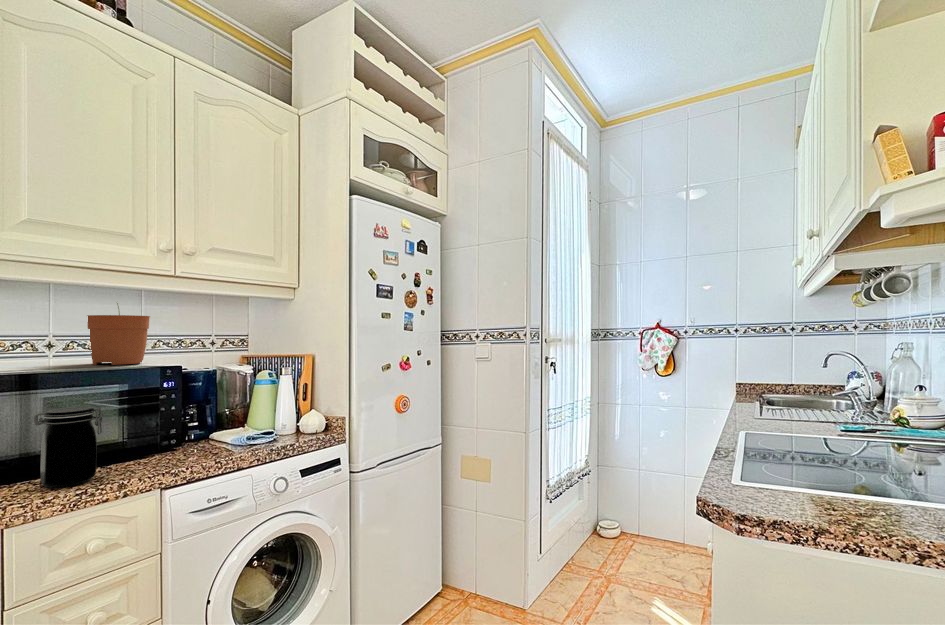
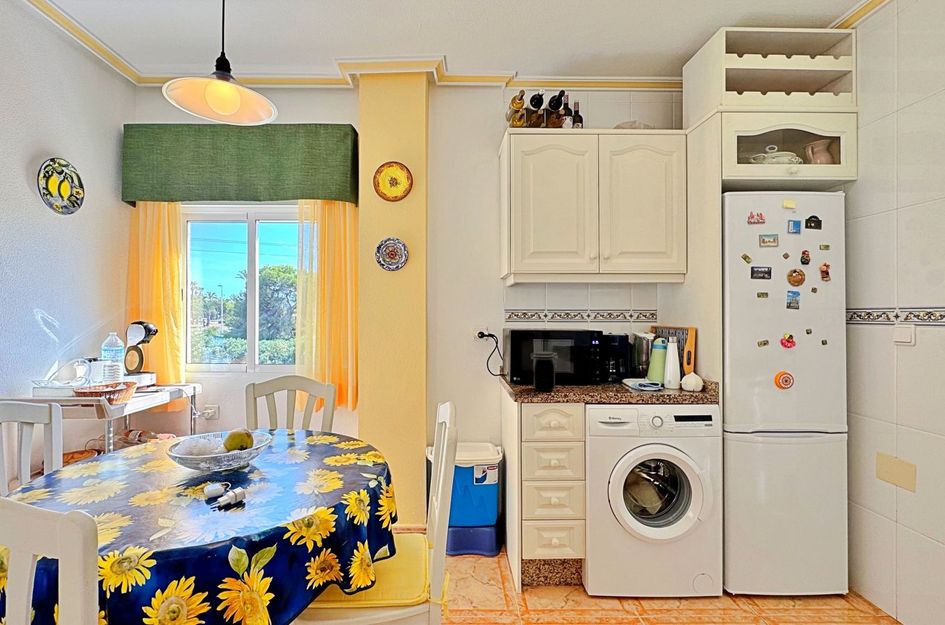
plant pot: present [87,303,150,365] -> none [559,286,590,329]

